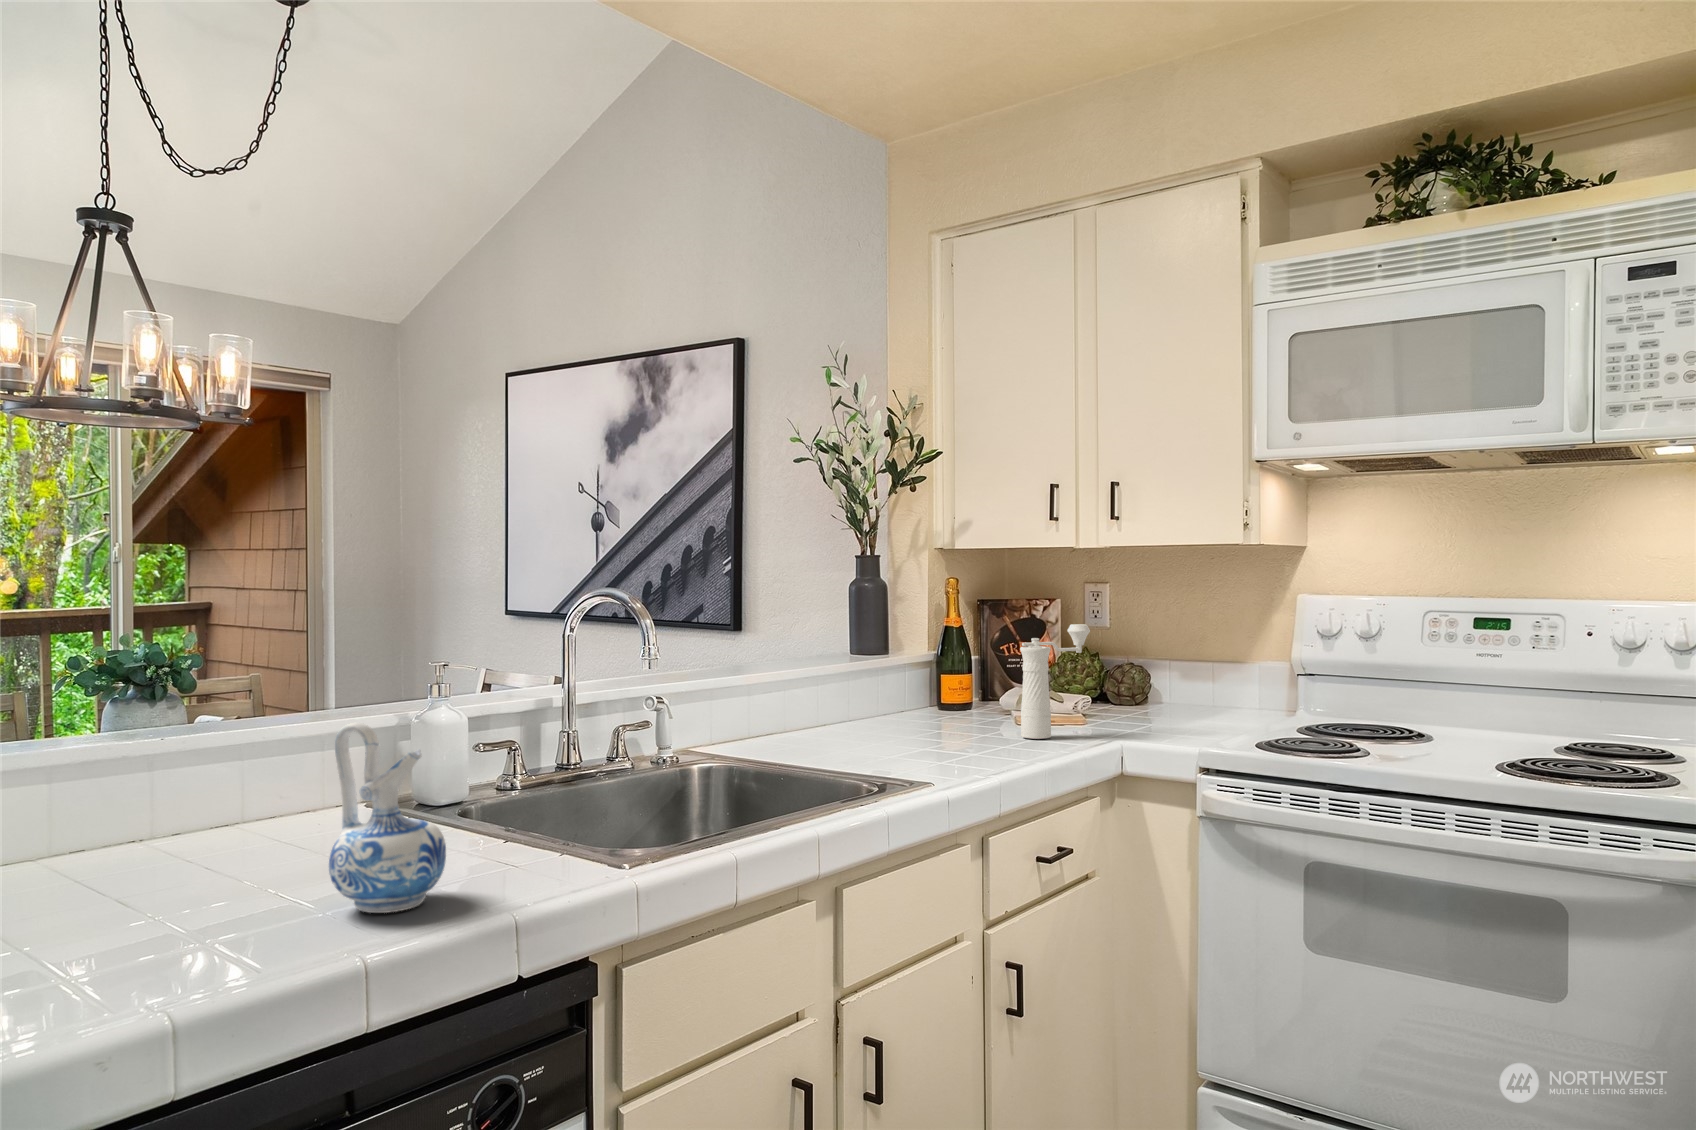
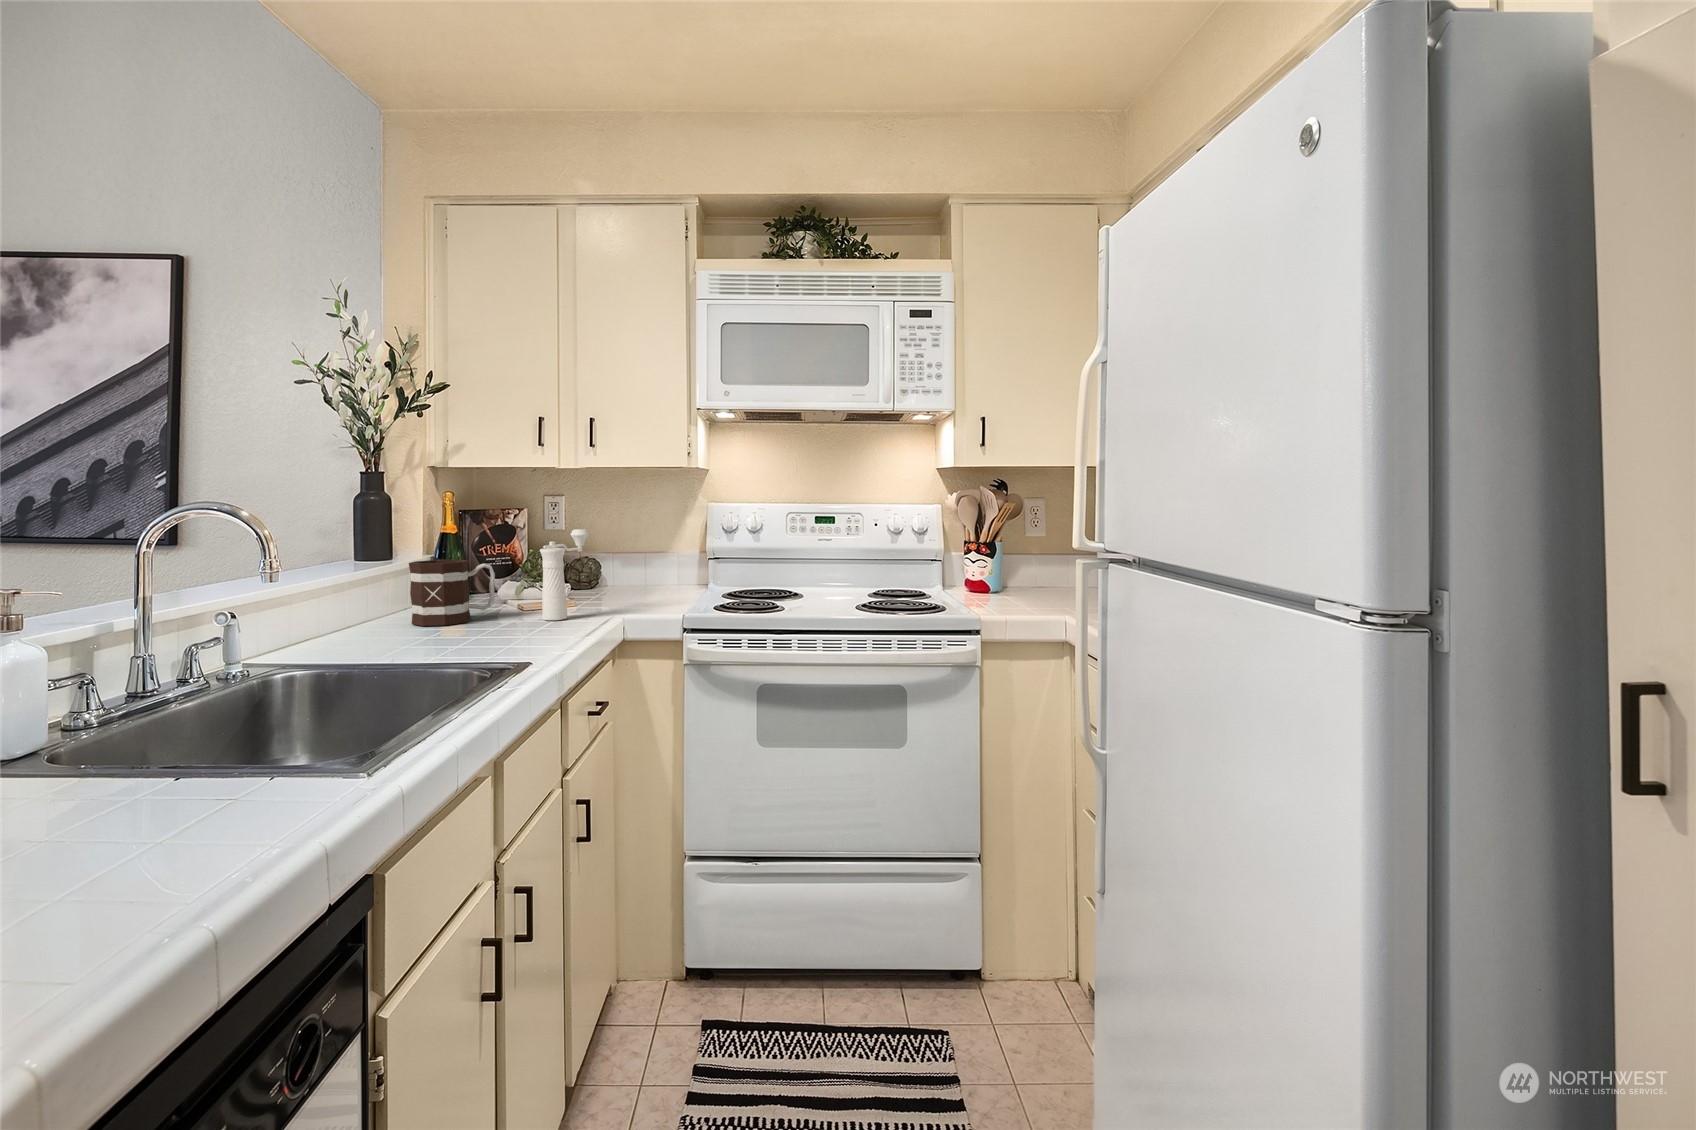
mug: none [886,655,978,732] -> present [409,560,495,626]
ceramic pitcher: present [329,723,446,913] -> none [82,663,237,854]

